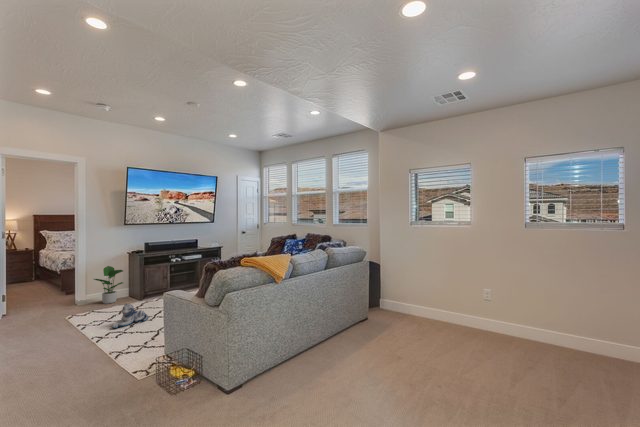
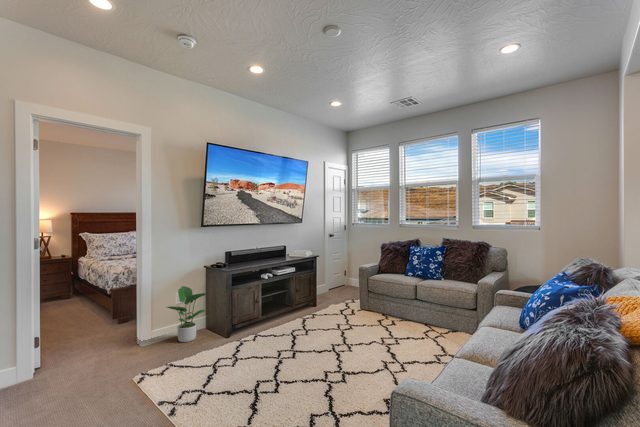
plush toy: present [112,304,149,328] -> none [223,359,267,405]

